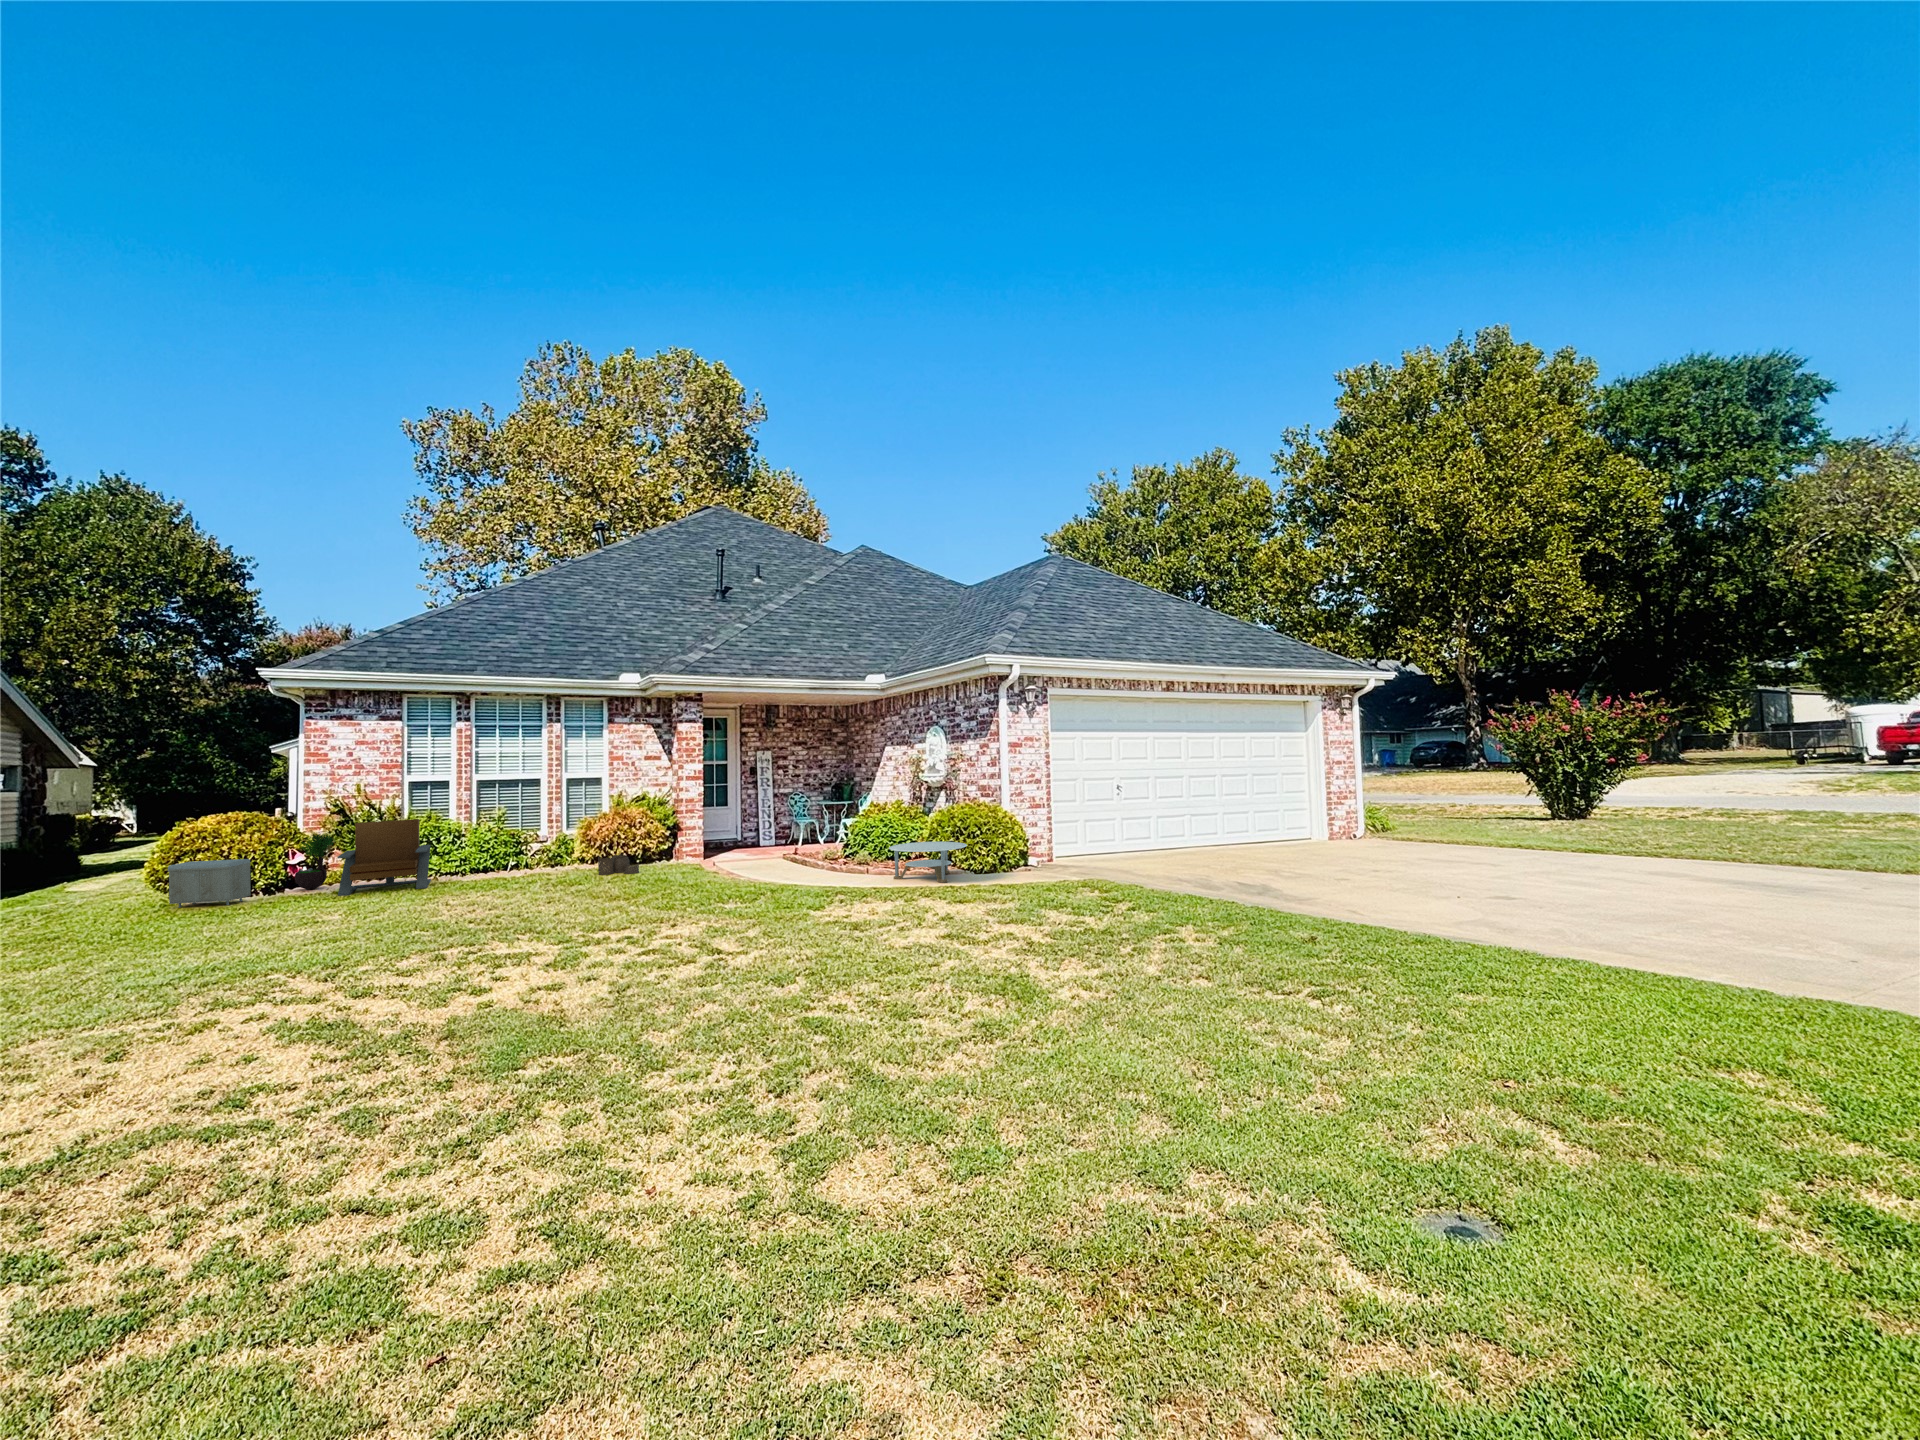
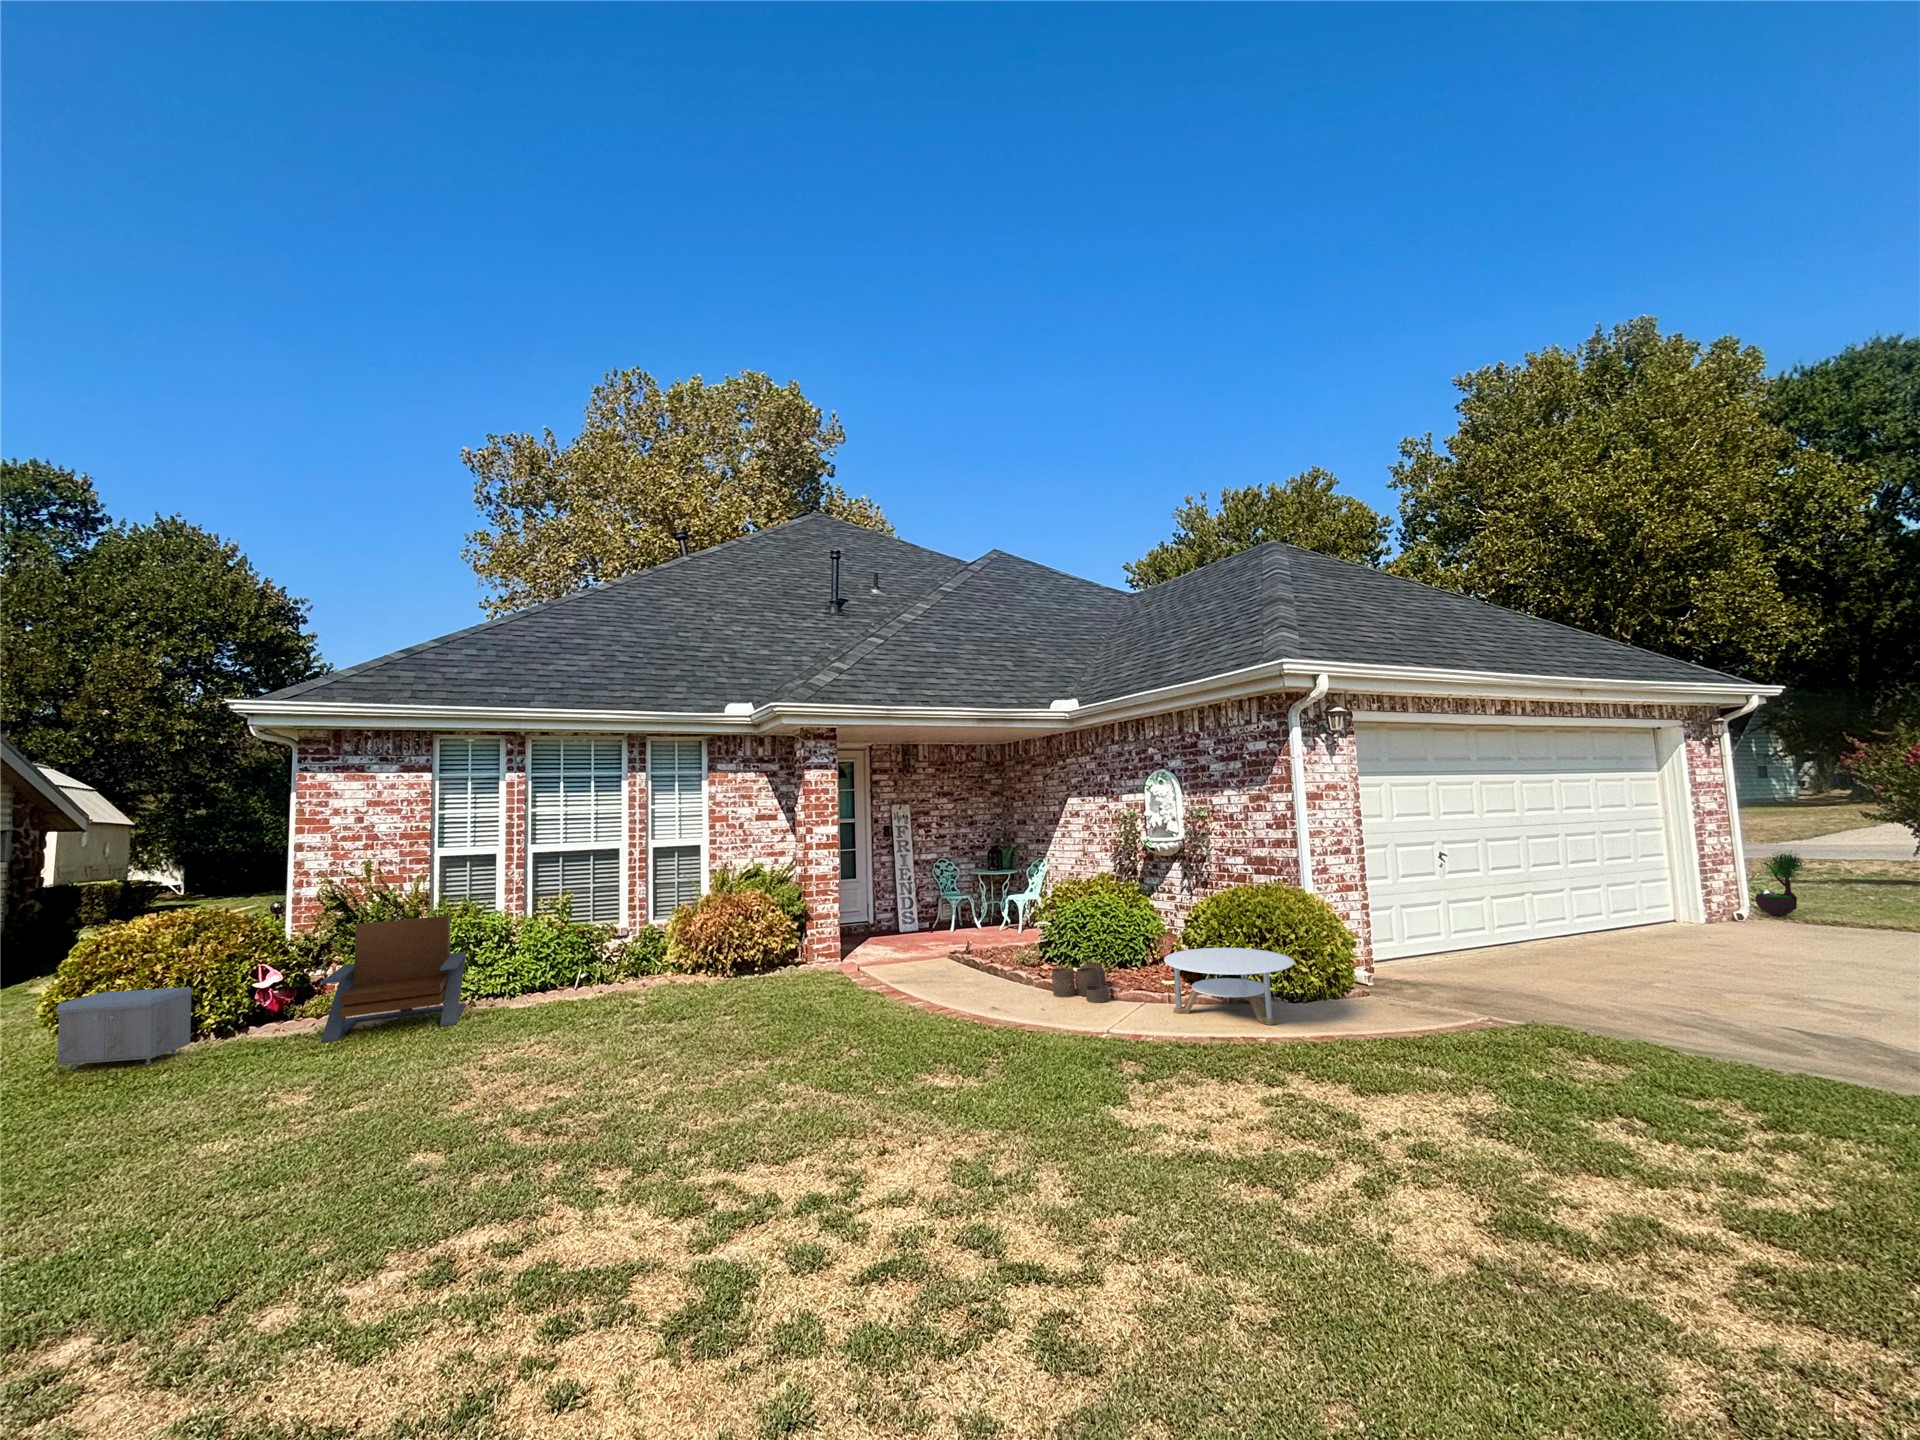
potted tree: present [295,834,333,889] -> present [1756,851,1806,916]
woven basket: present [598,854,639,875] -> present [1052,961,1109,1003]

